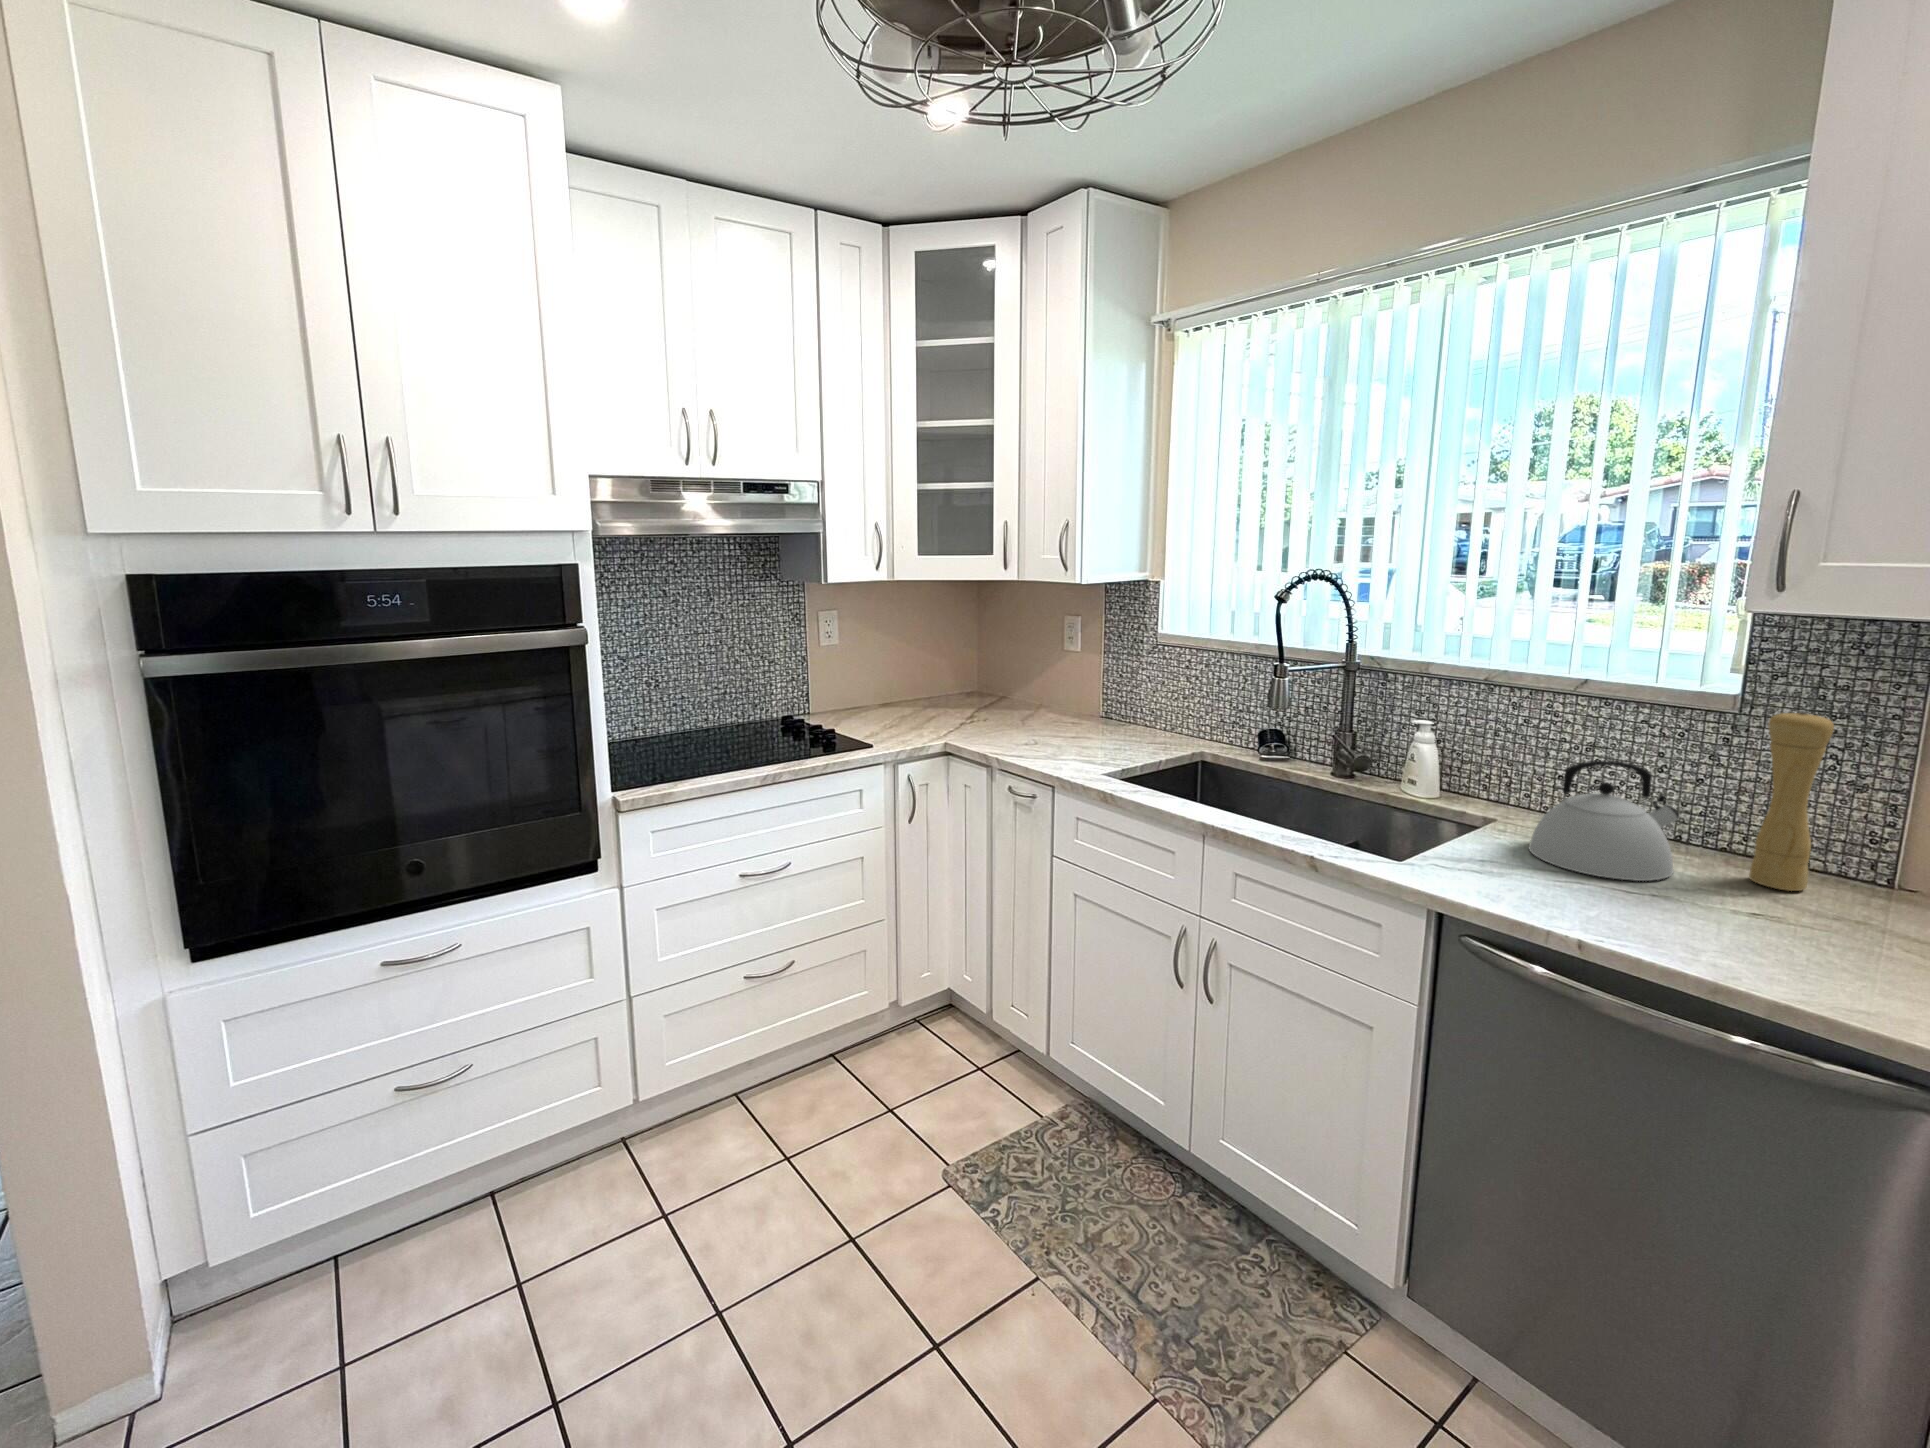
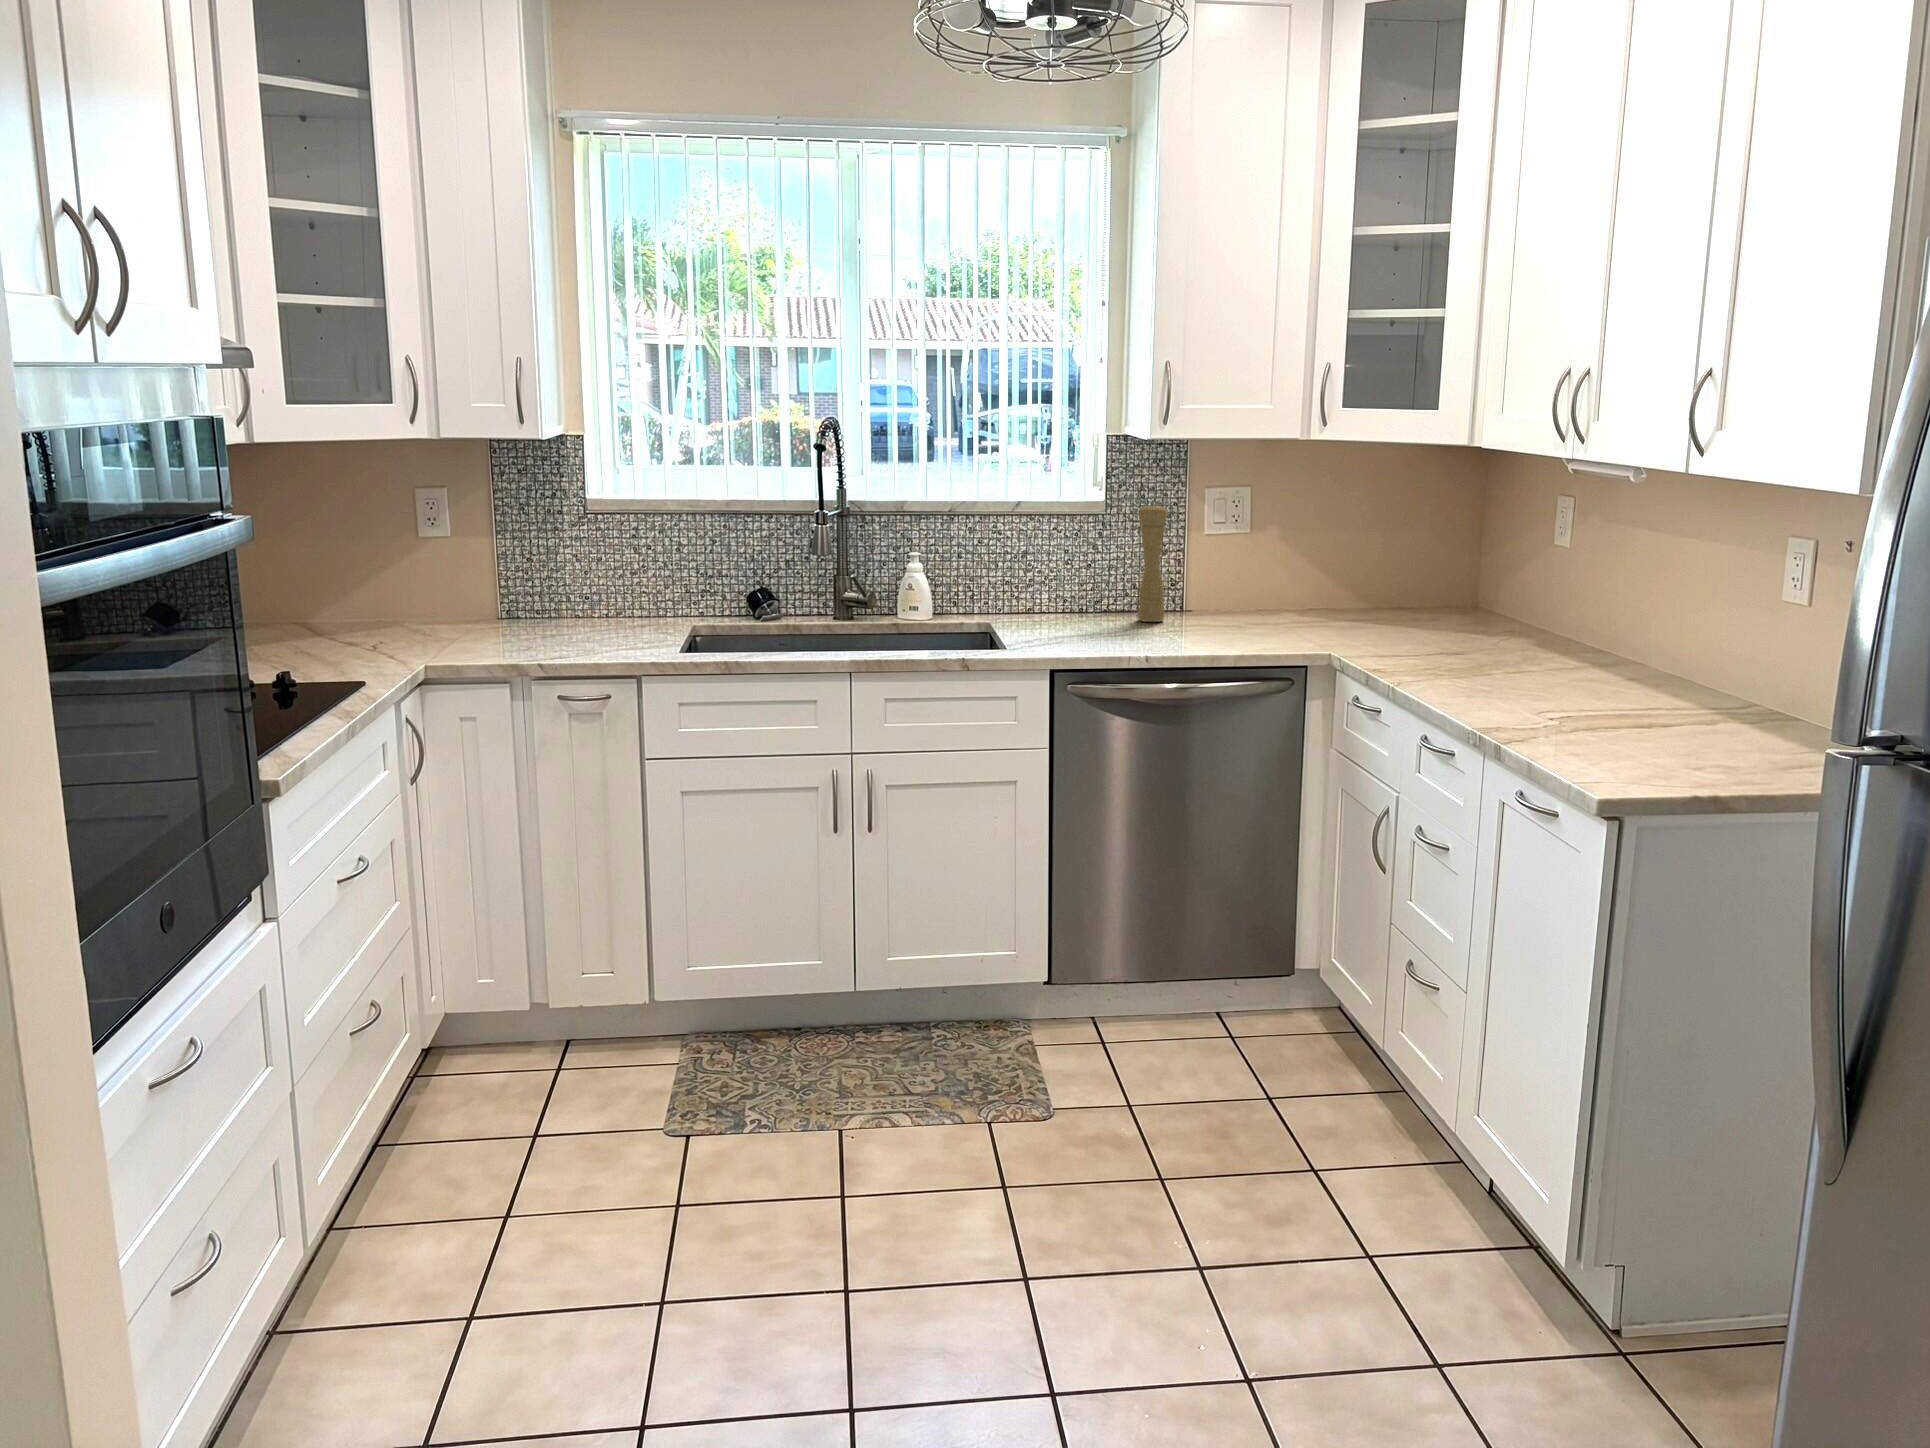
kettle: present [1529,760,1680,881] -> none [1032,553,1116,634]

